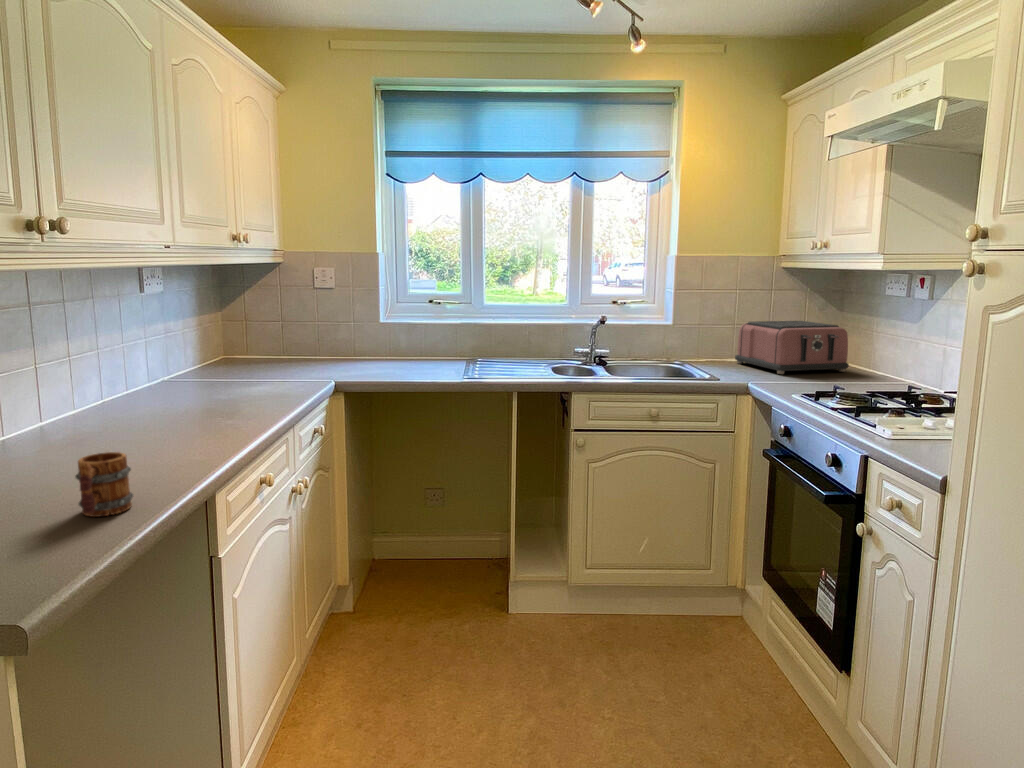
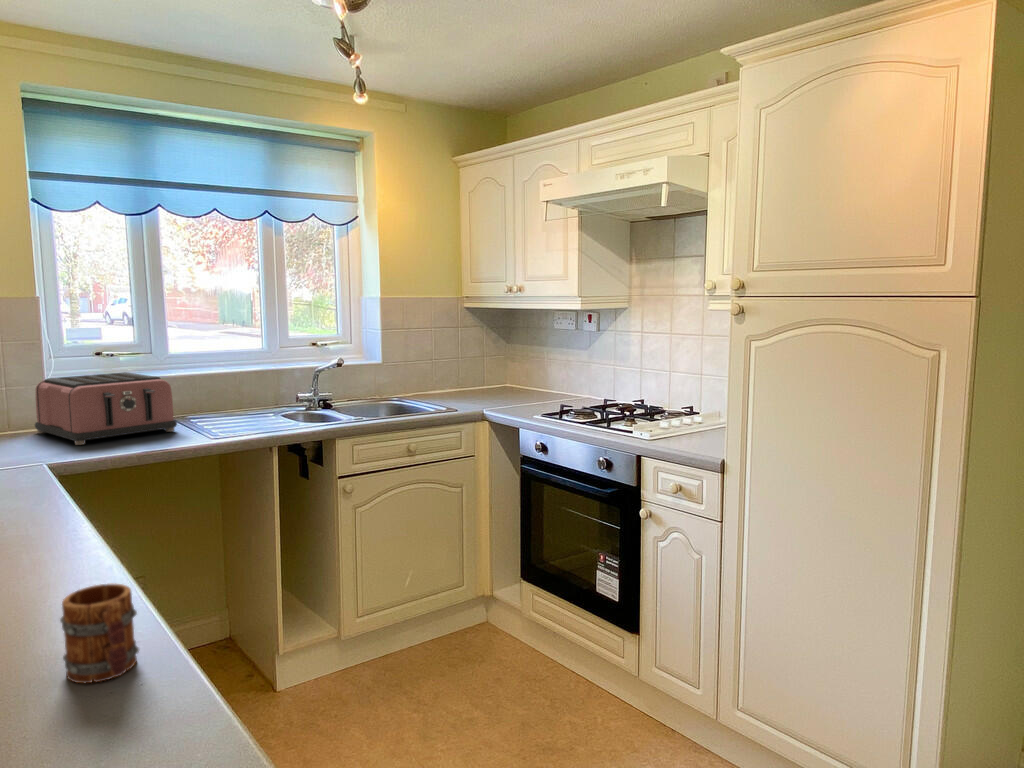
toaster: present [735,321,849,374] -> present [35,372,177,445]

